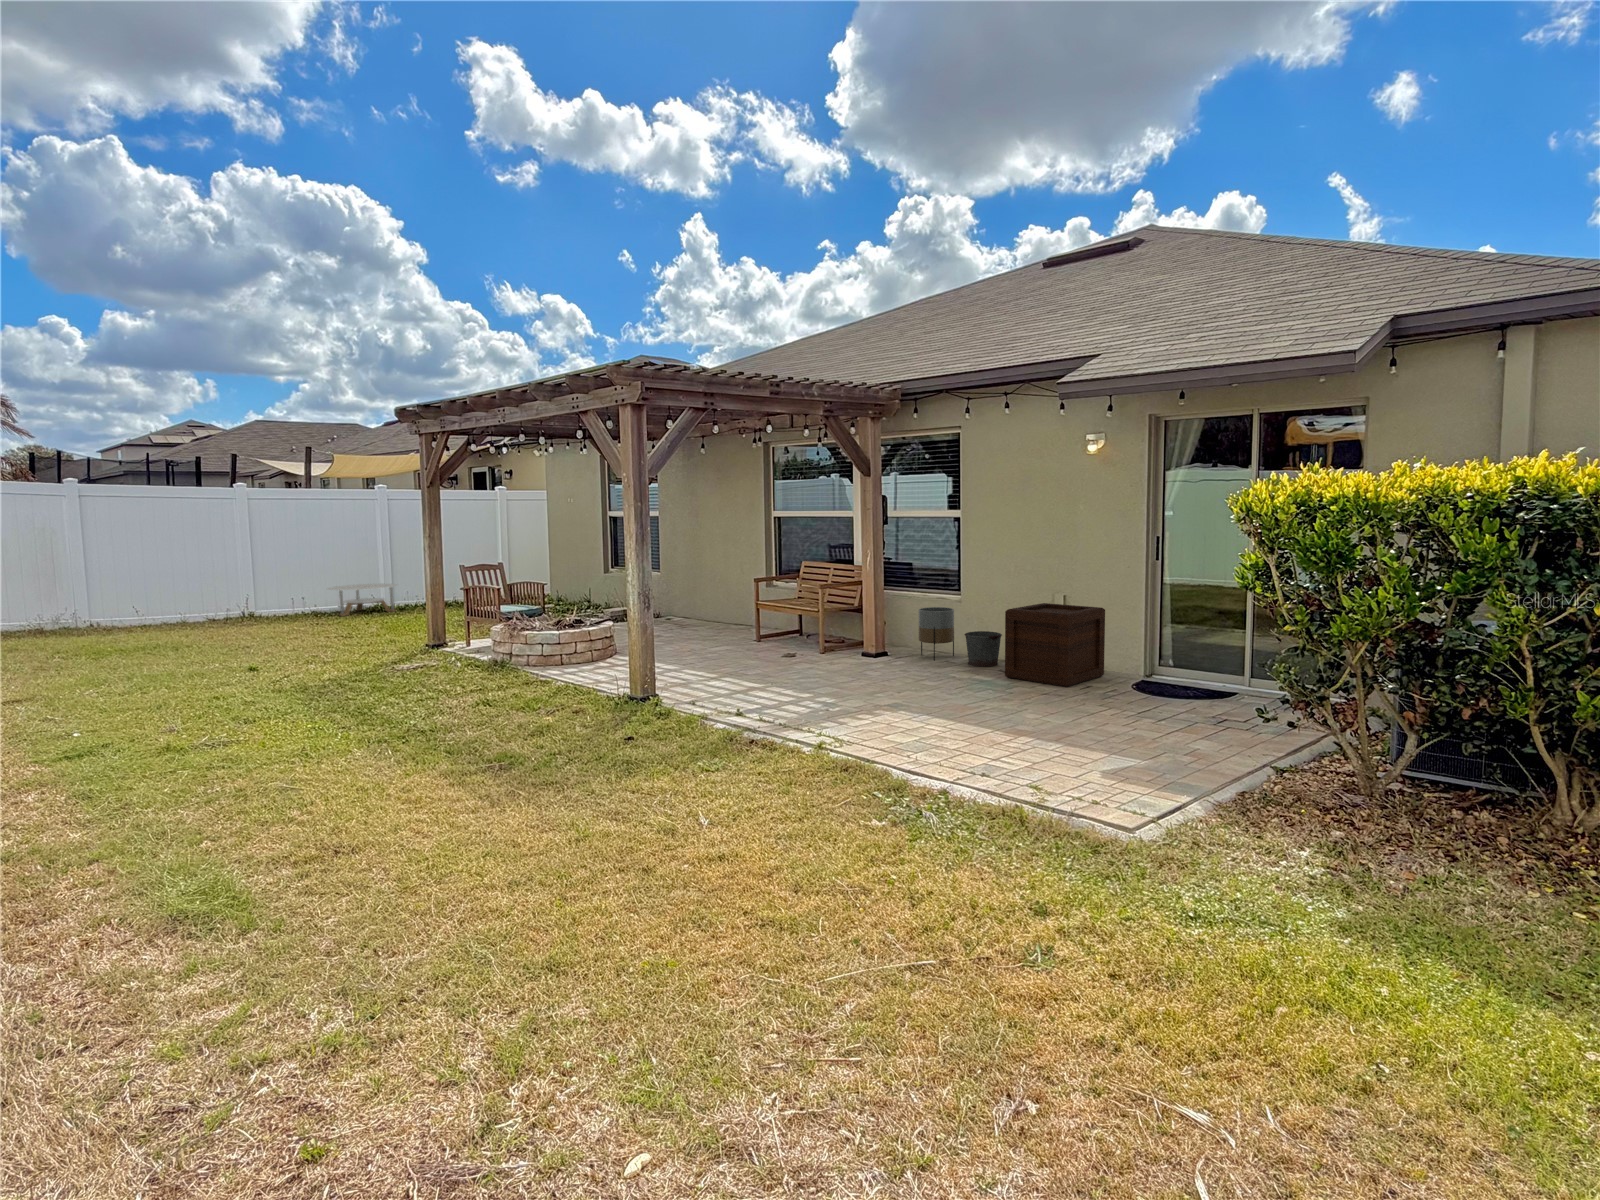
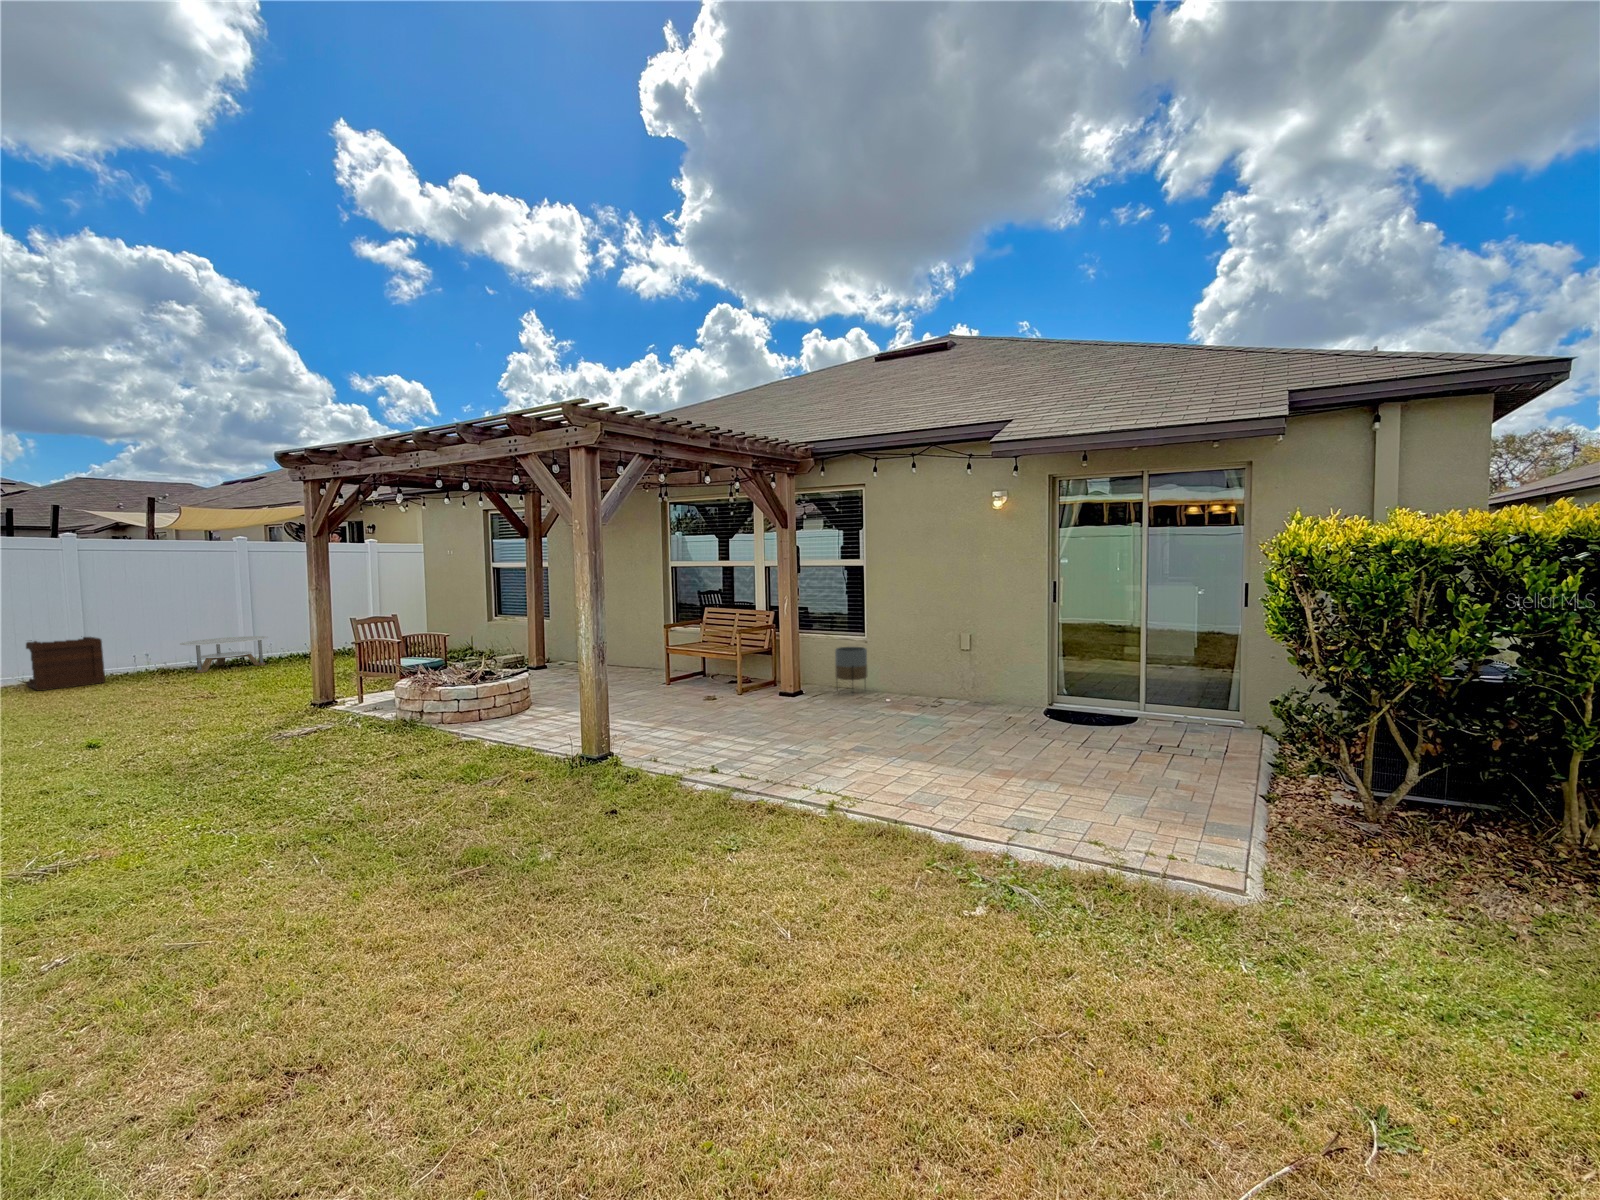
wooden crate: present [1005,603,1105,687] -> present [26,637,105,691]
bucket: present [965,631,1002,667] -> none [882,667,915,700]

